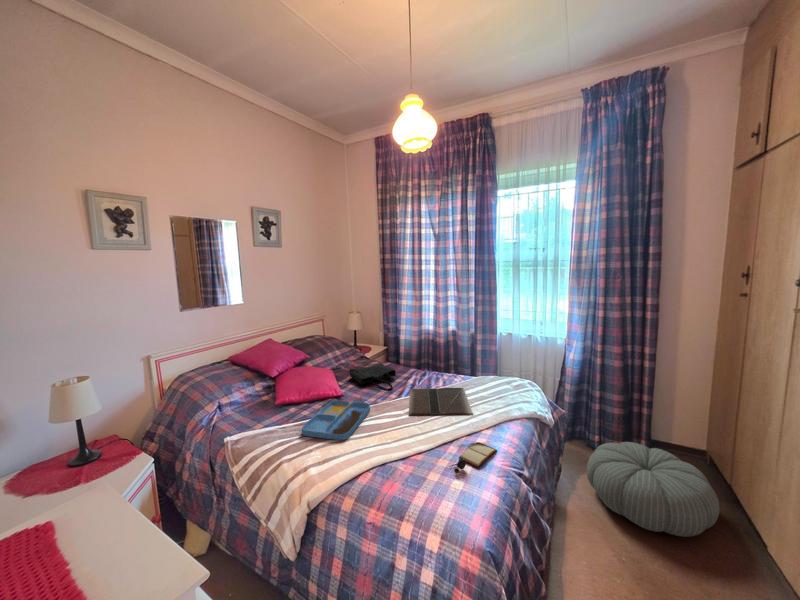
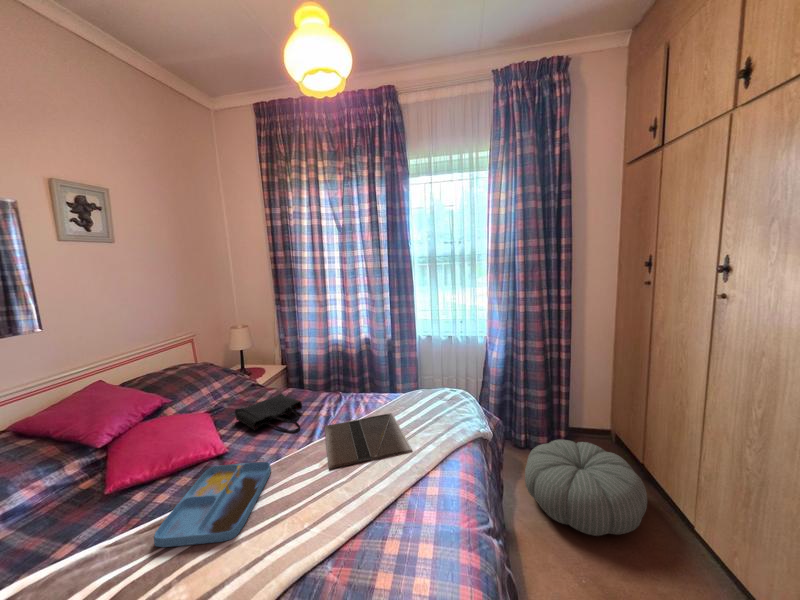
book: present [452,442,497,473] -> none [400,493,454,557]

